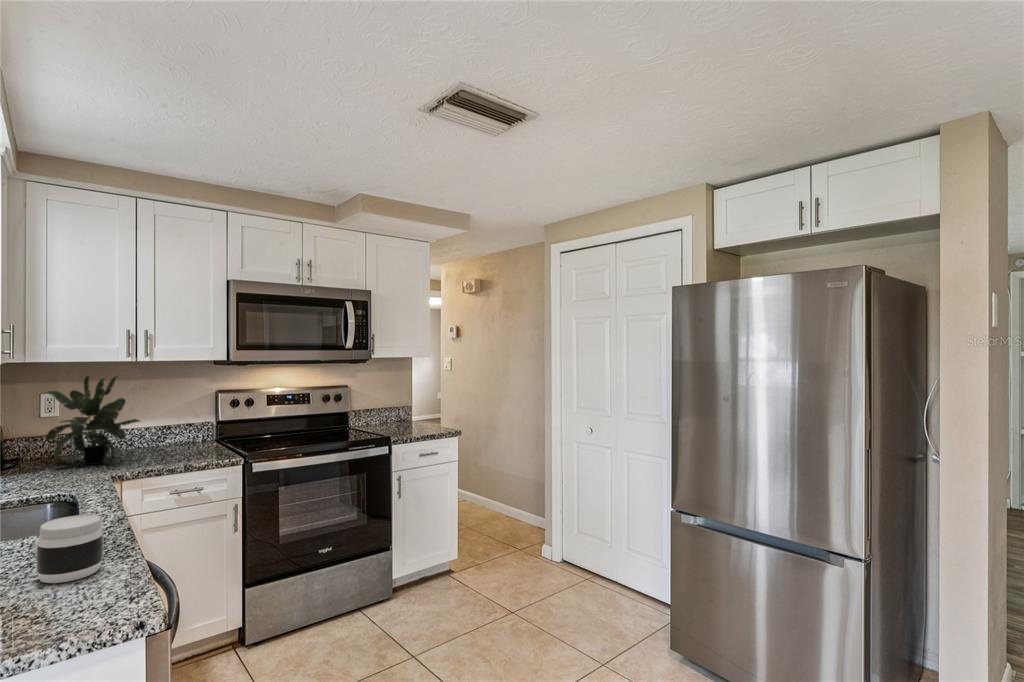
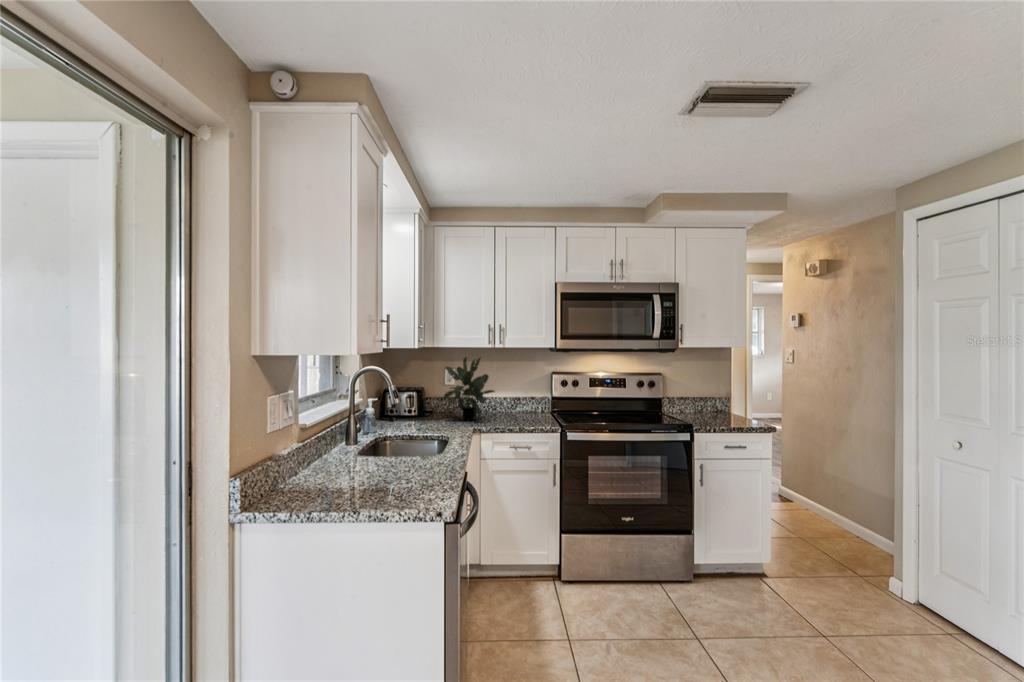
jar: present [36,515,103,583] -> none [402,445,435,484]

